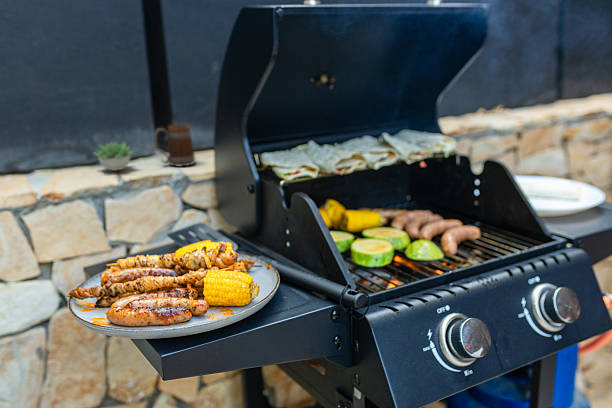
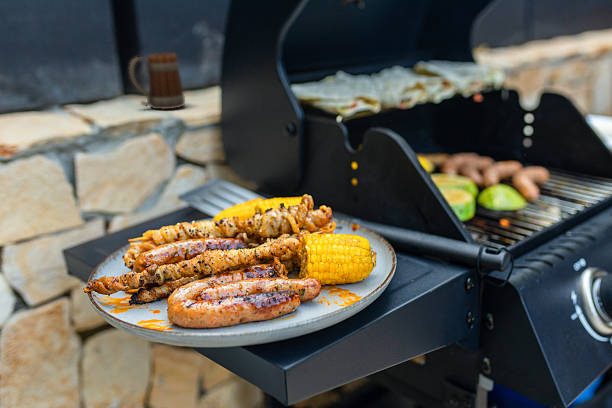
succulent plant: present [95,142,133,171] -> none [46,76,106,116]

